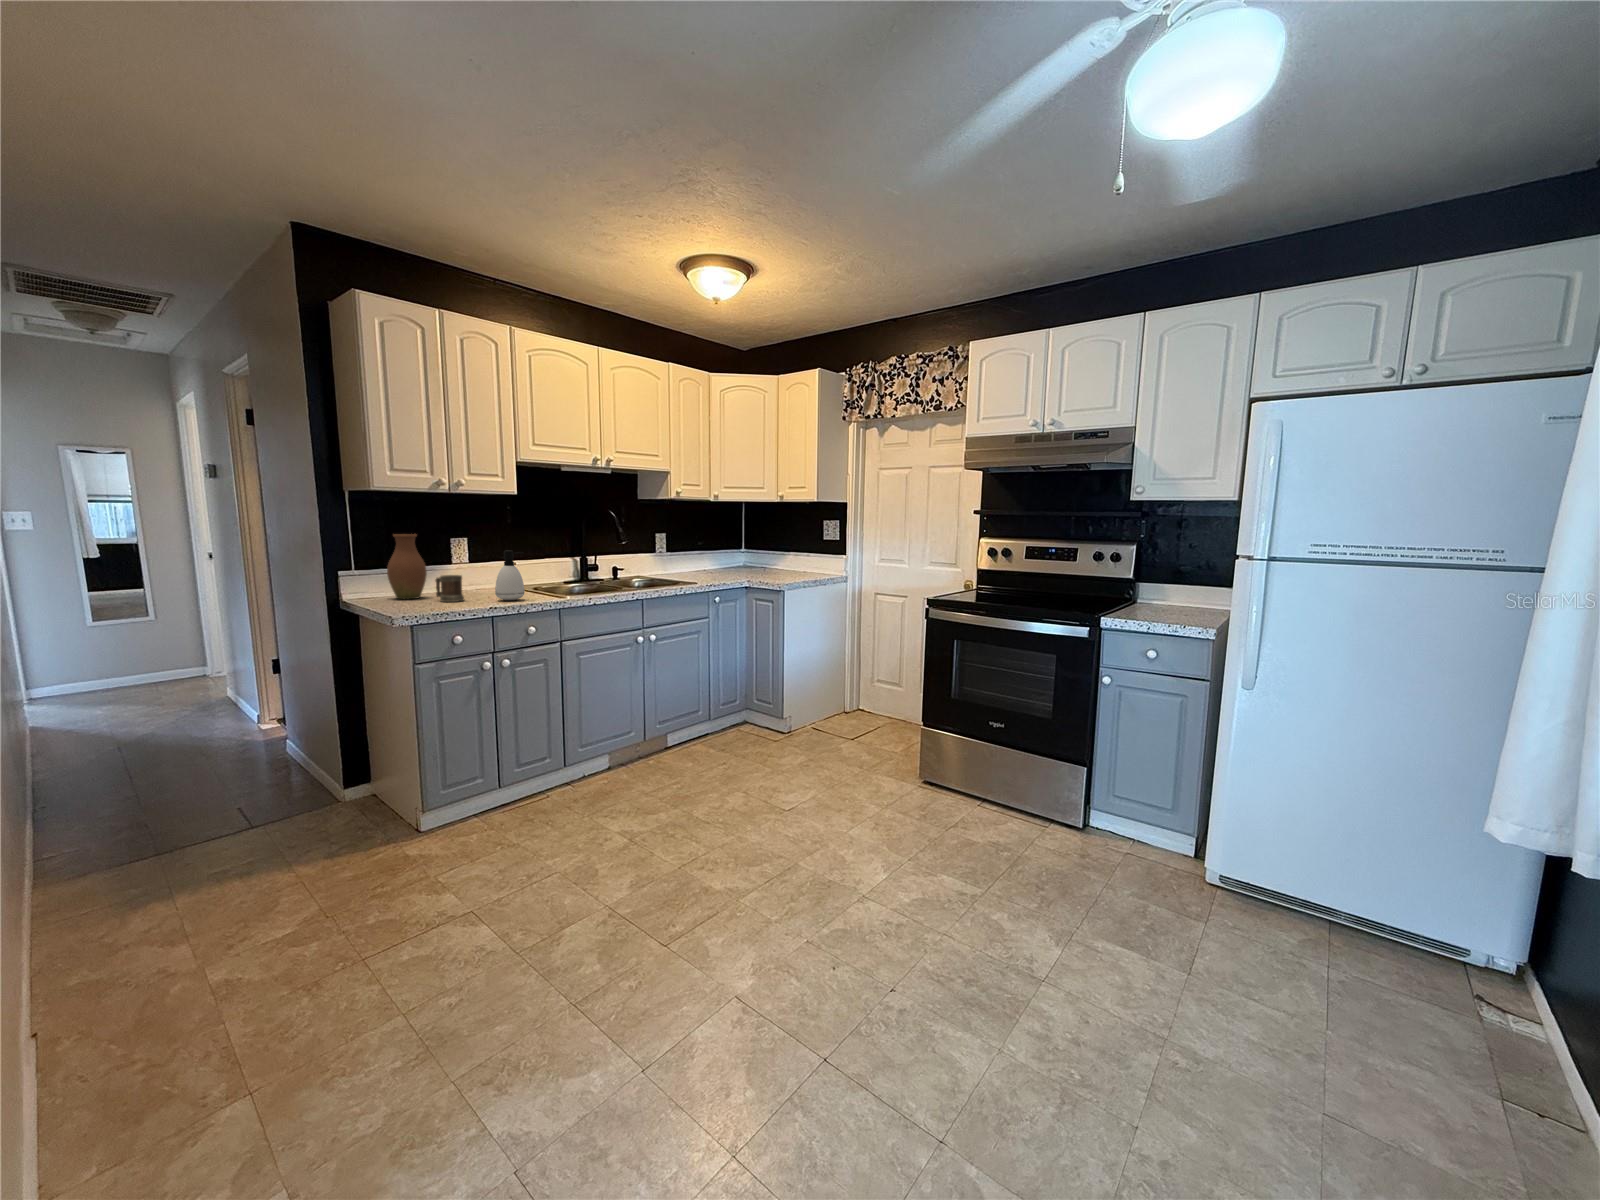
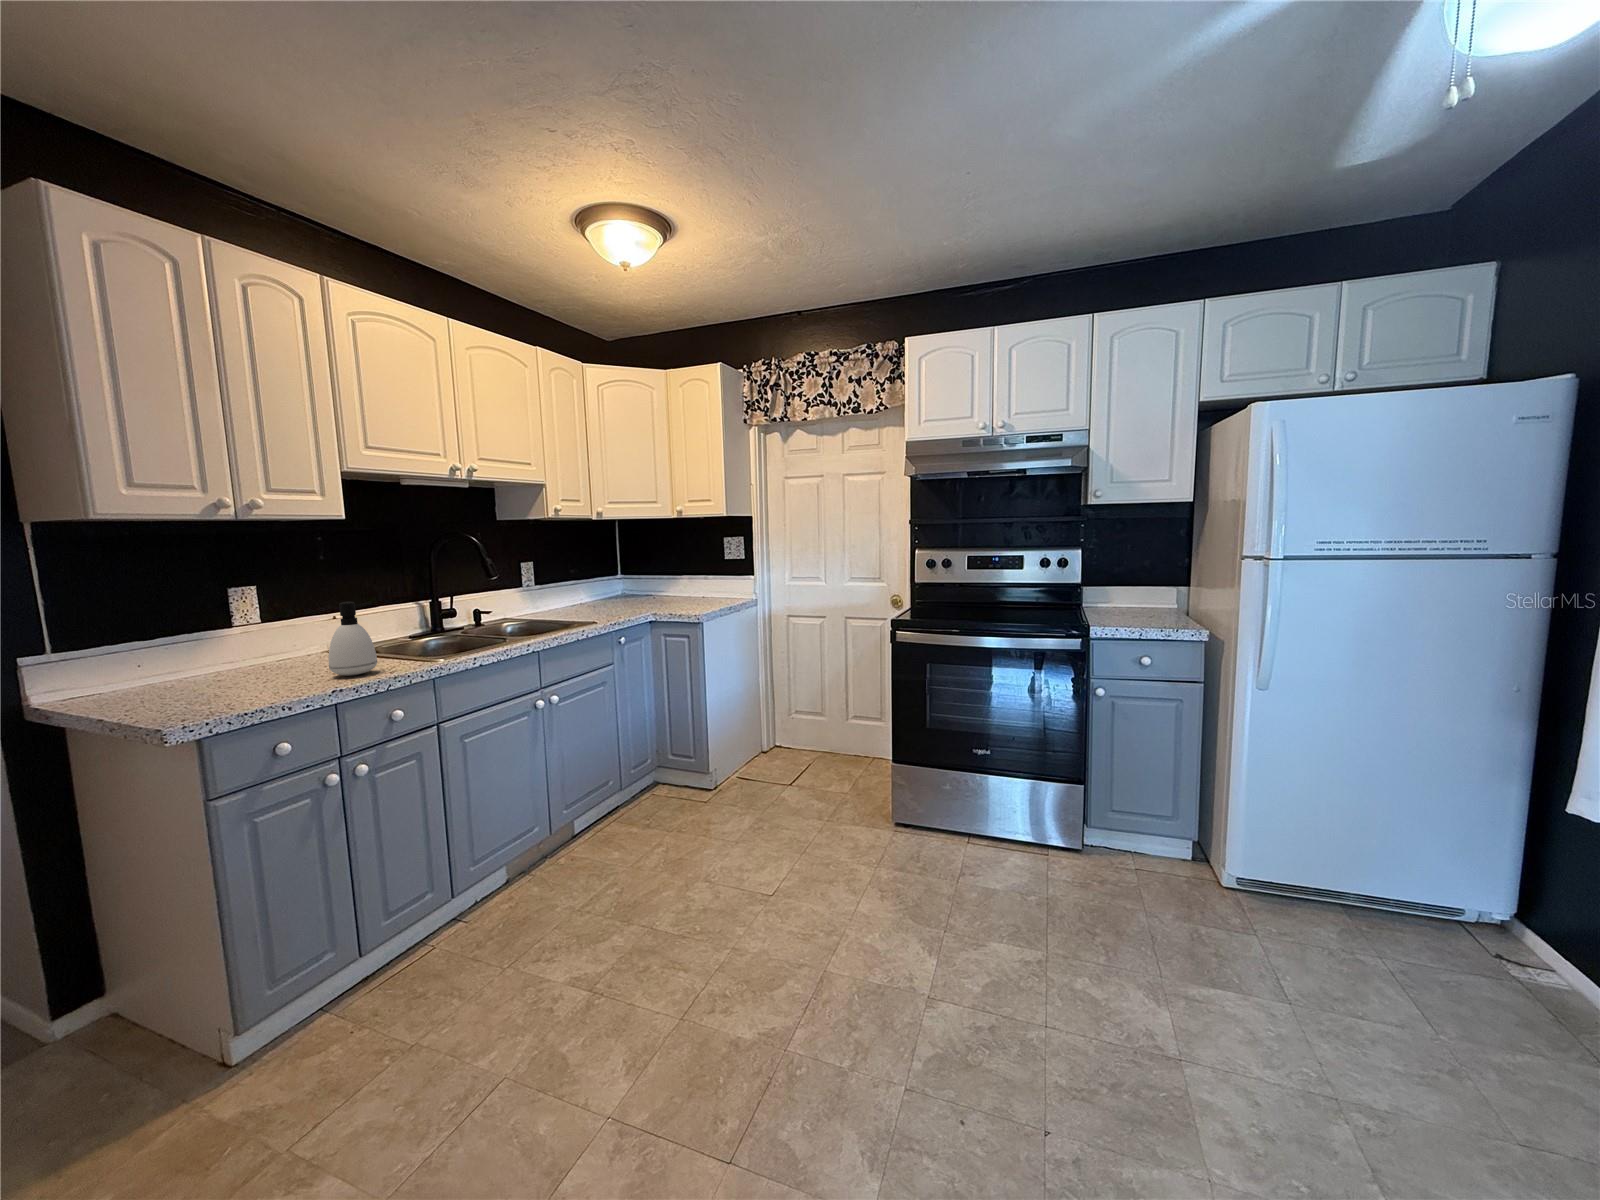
vase: present [387,534,427,599] -> none [118,588,196,694]
mug: present [435,575,464,602] -> none [218,645,274,691]

